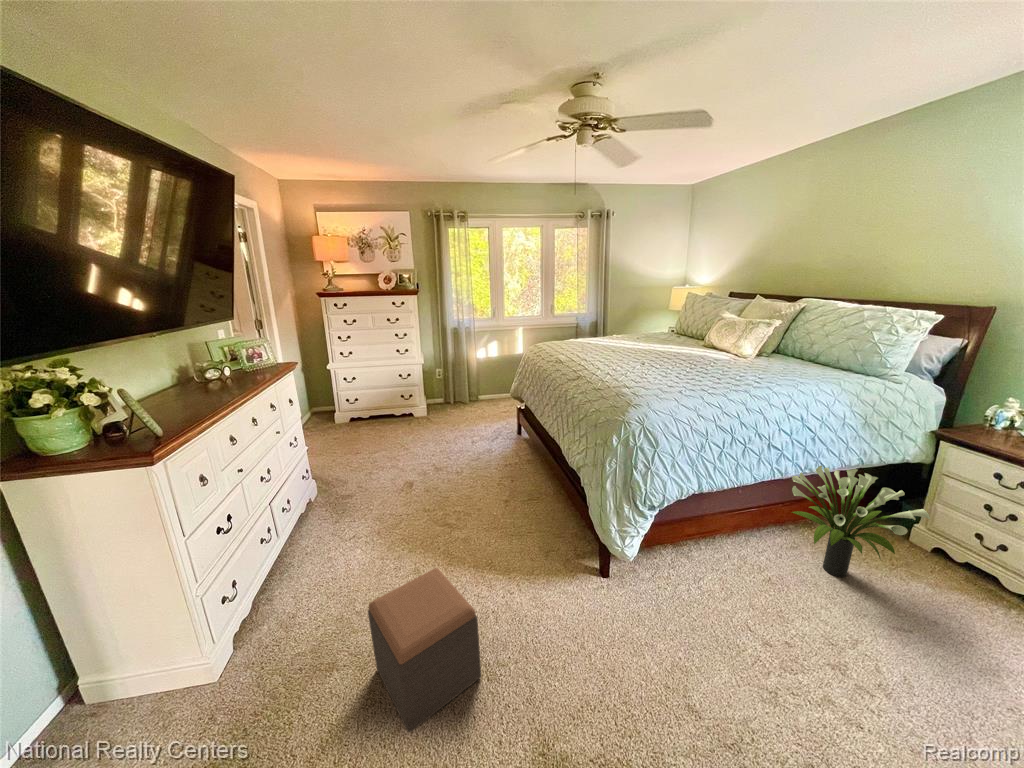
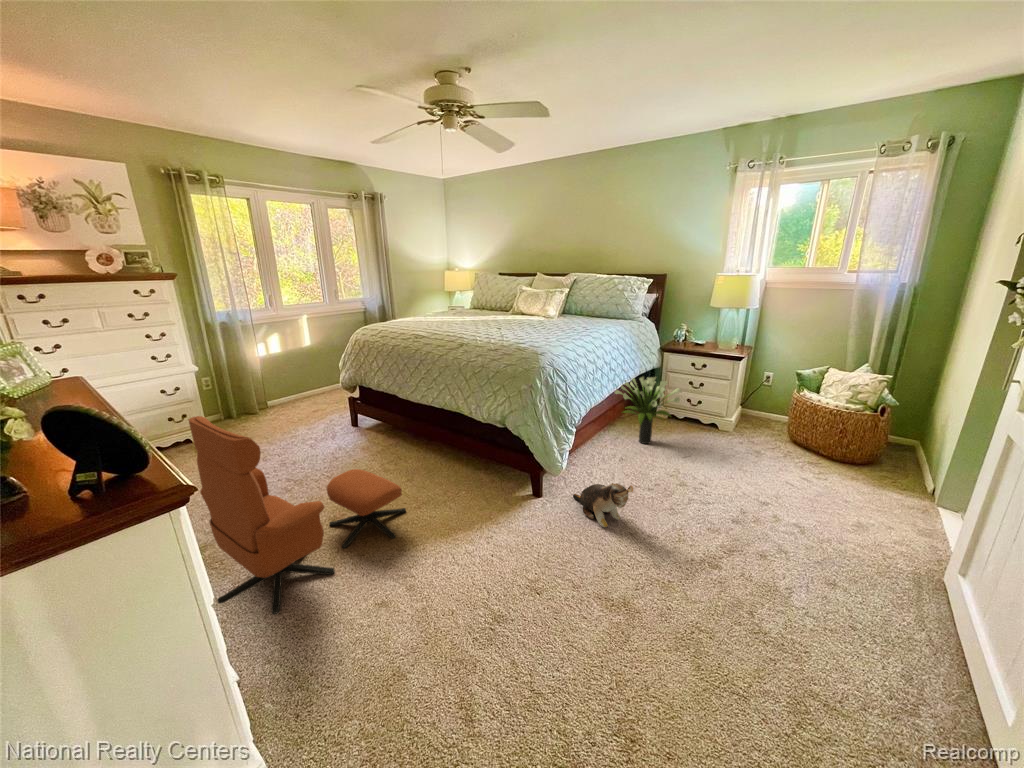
lounge chair: none [283,399,470,567] -> present [188,416,406,614]
footstool: present [368,568,481,732] -> none [451,517,534,631]
plush toy: none [622,596,666,671] -> present [573,483,633,527]

